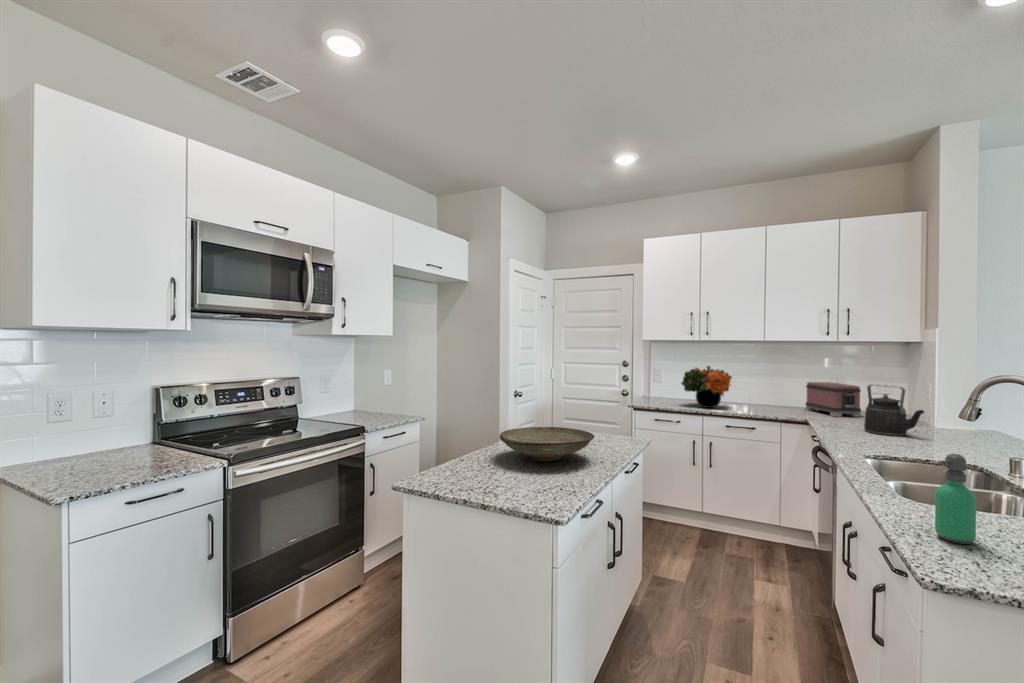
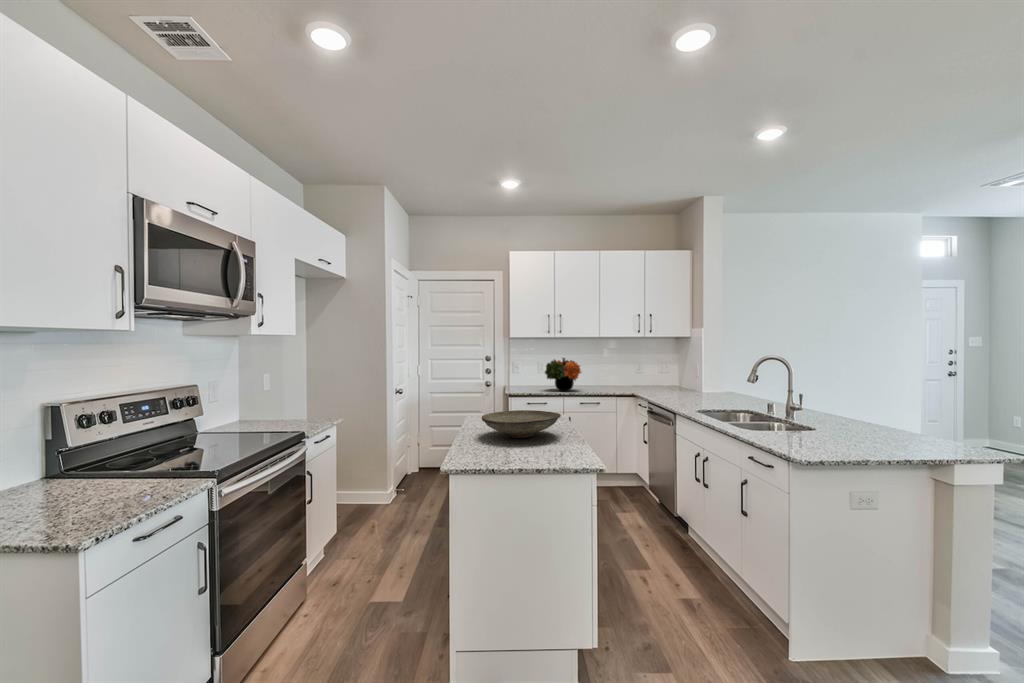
toaster: present [805,382,862,417] -> none [624,367,662,391]
kettle: present [864,385,924,436] -> none [675,366,710,399]
soap dispenser: present [935,454,976,544] -> none [781,396,801,445]

